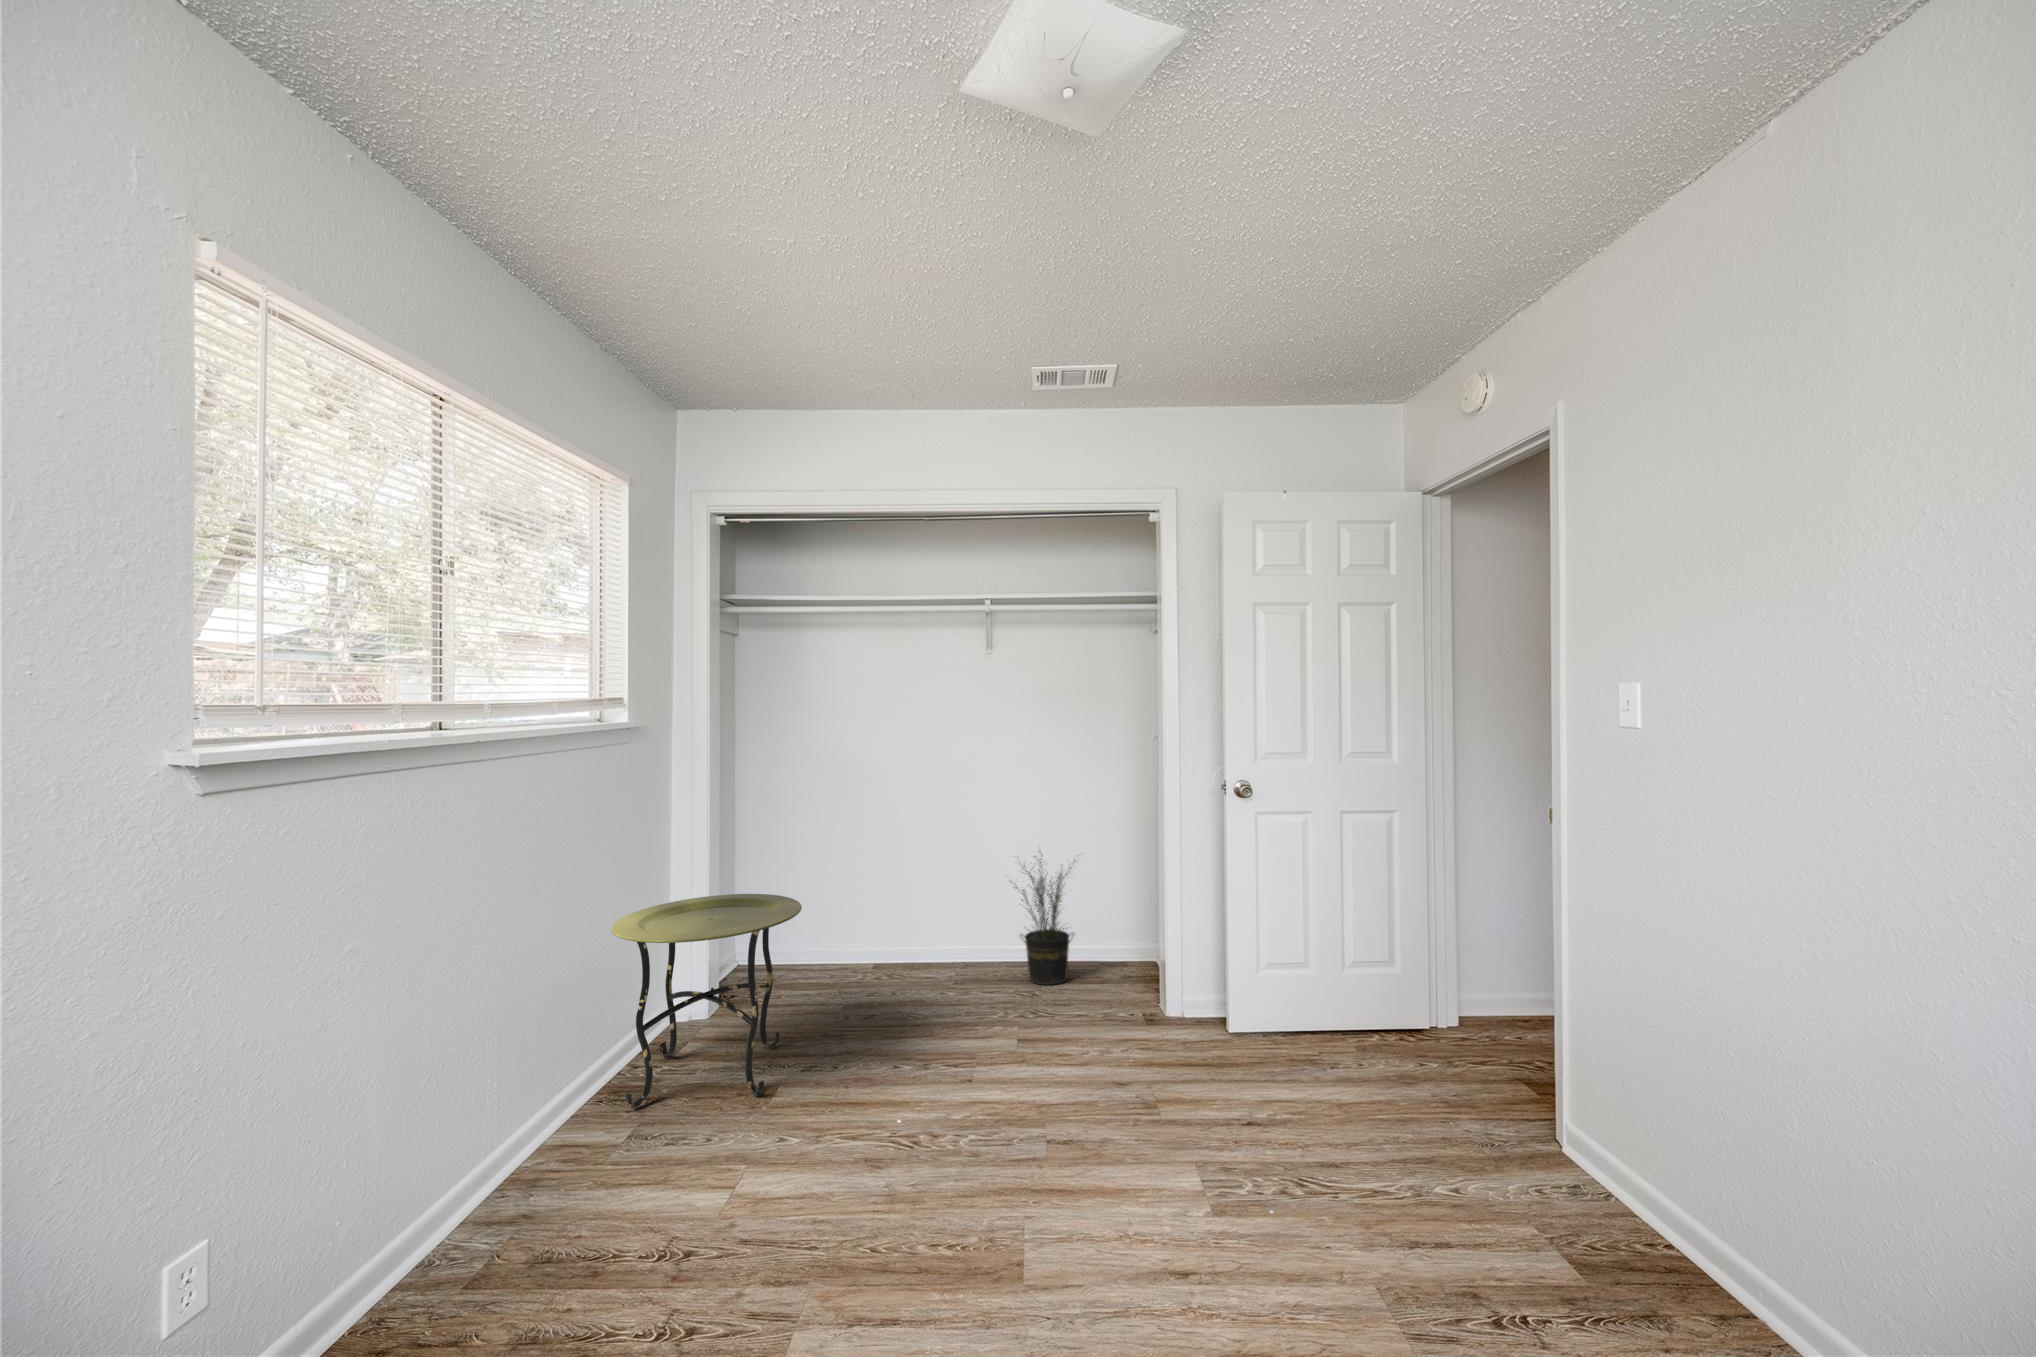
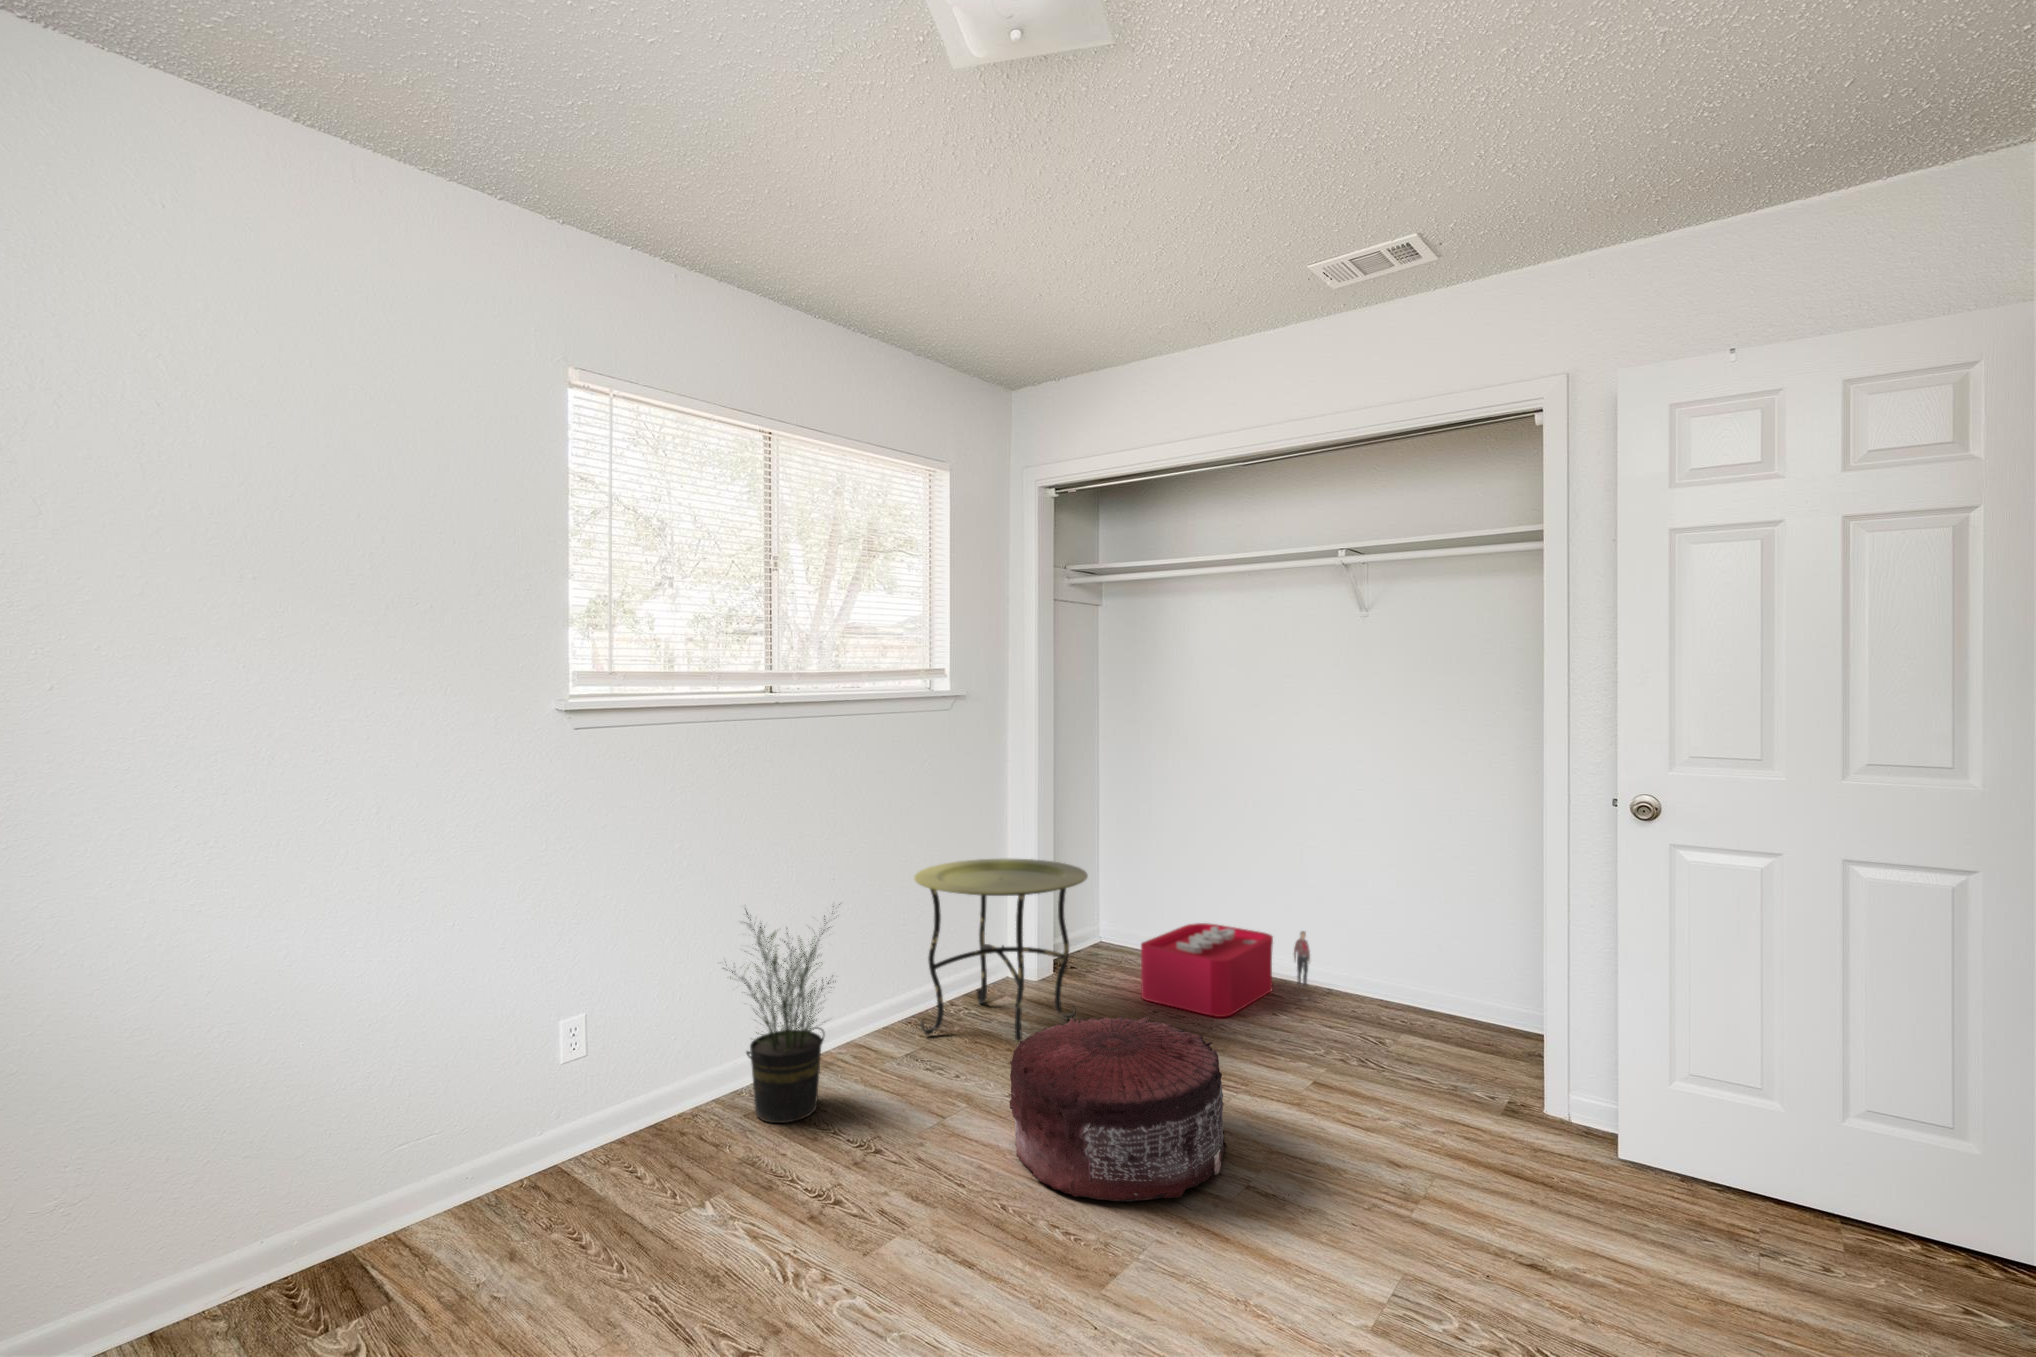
potted plant: present [1011,851,1075,985] -> present [724,904,840,1123]
storage bin: none [818,920,945,1010] -> present [1141,923,1310,1017]
pouf: none [822,1019,1023,1211] -> present [1010,1016,1227,1201]

